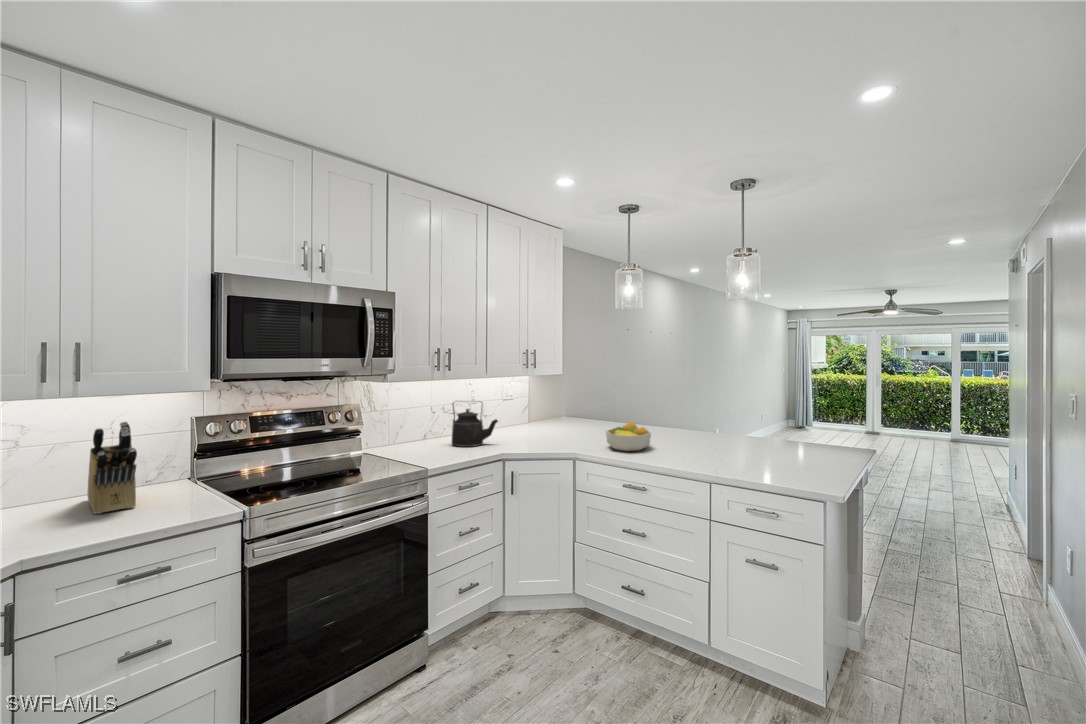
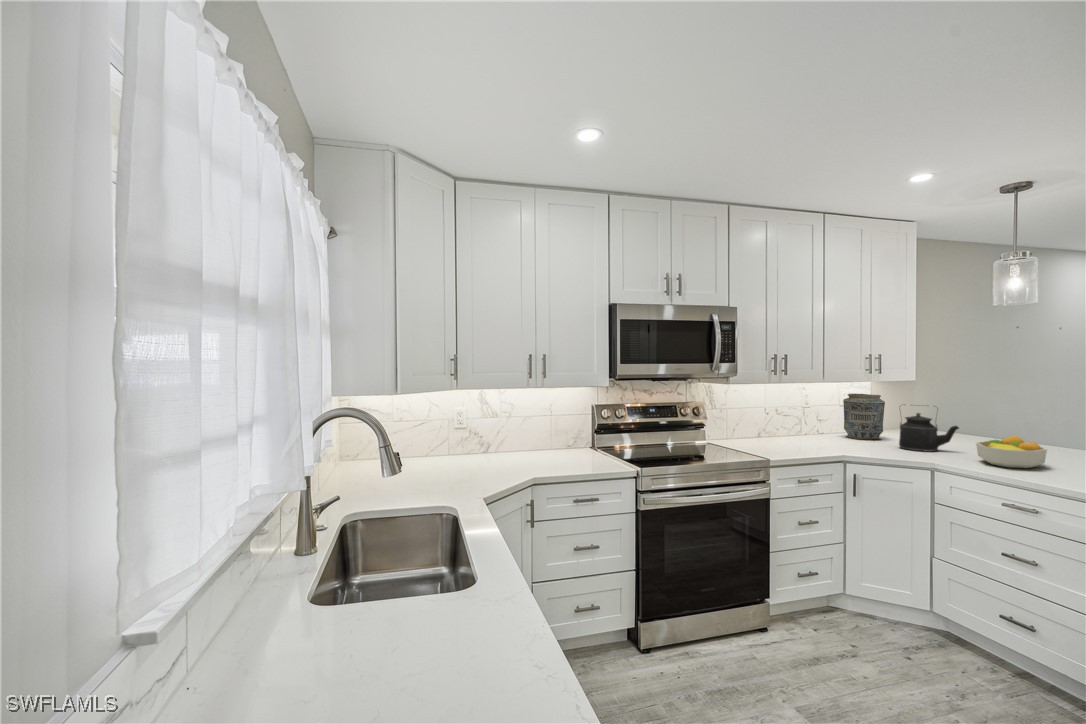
vase: none [507,389,541,434] -> present [843,394,885,440]
kettle: present [452,402,498,447] -> present [899,404,959,452]
knife block: present [88,422,137,514] -> none [544,404,576,460]

